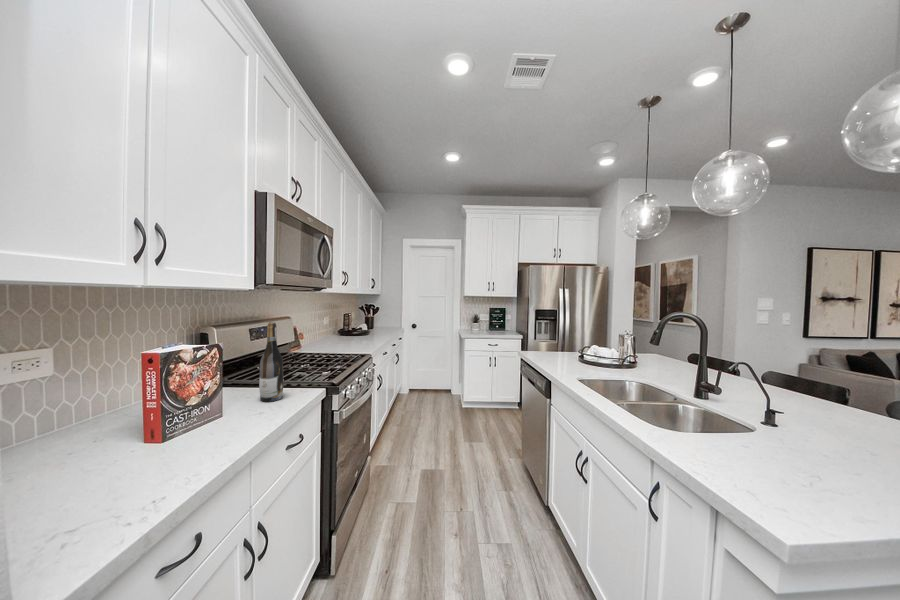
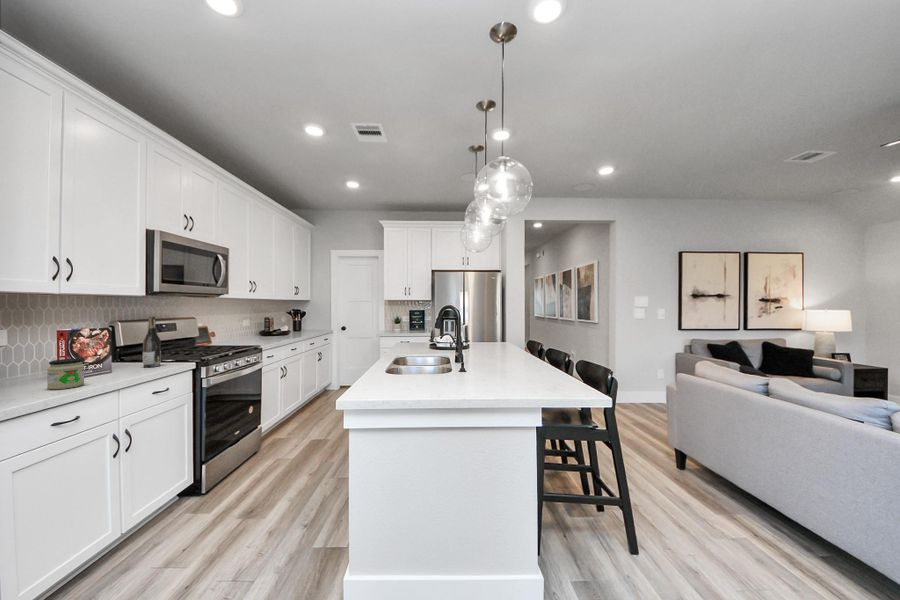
jar: none [137,409,200,479] -> present [47,358,84,389]

